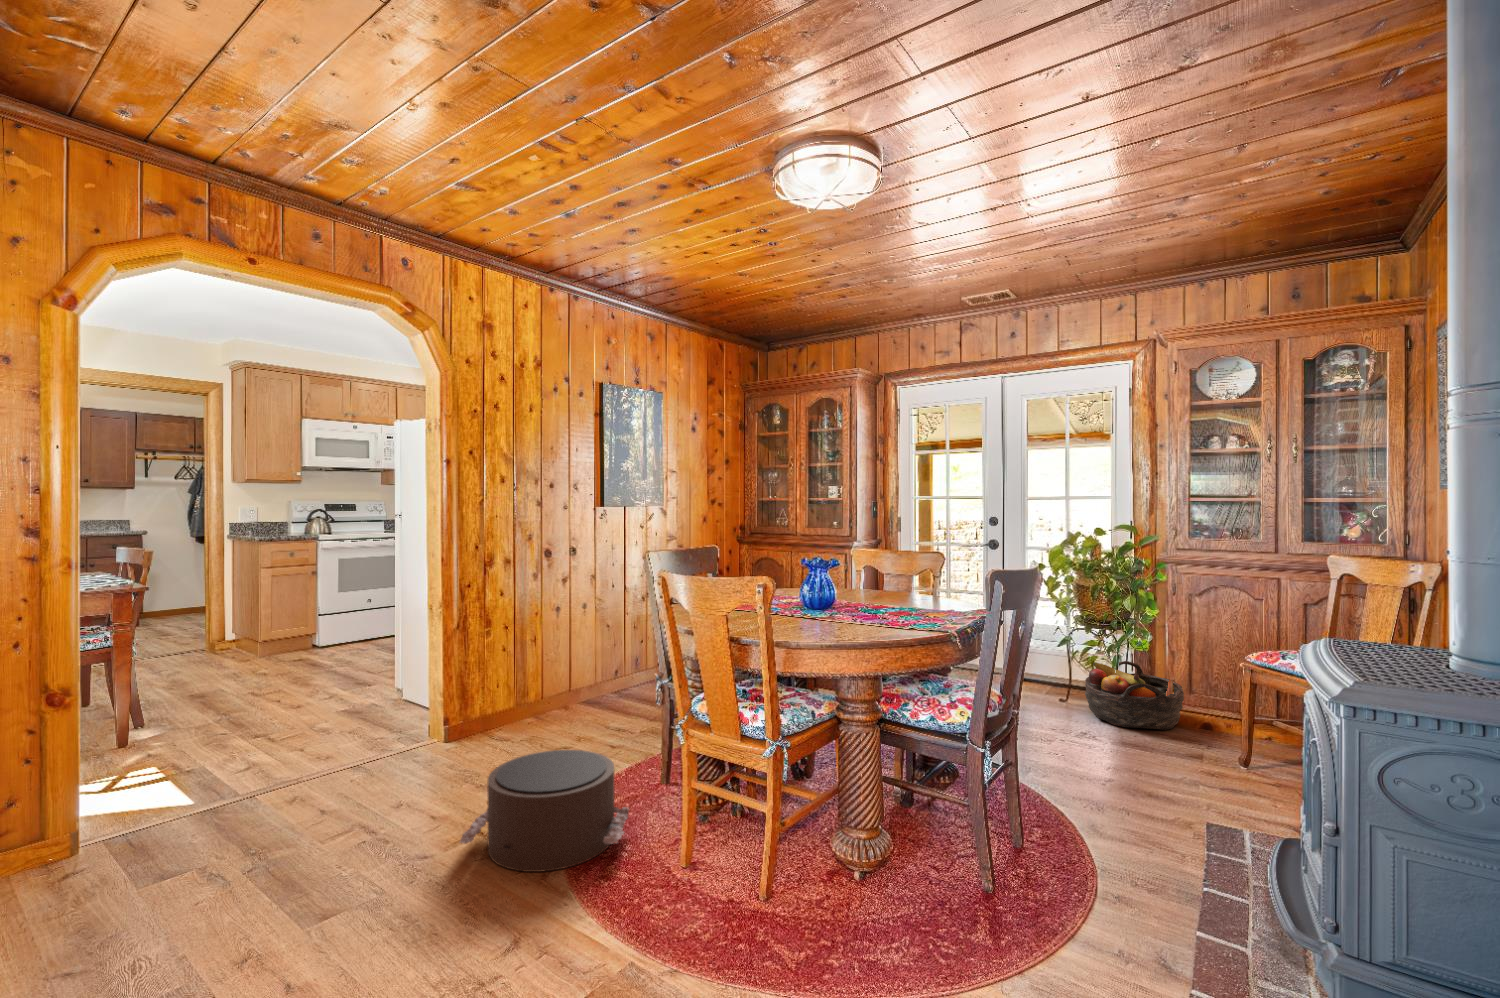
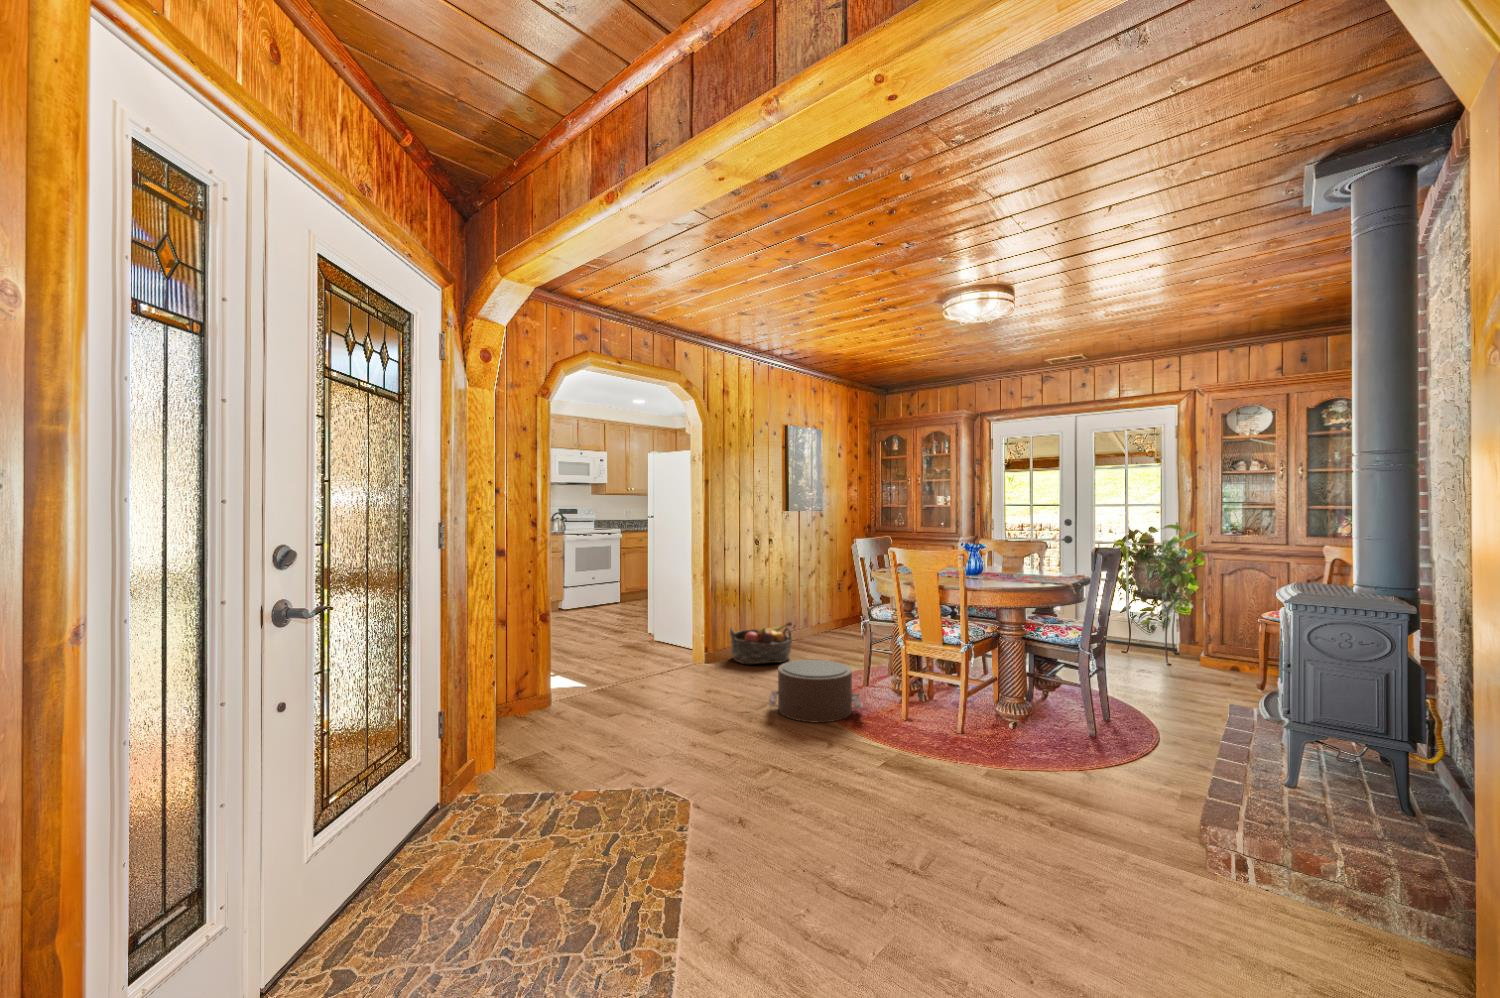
basket: present [1085,661,1184,730] -> present [730,622,792,664]

